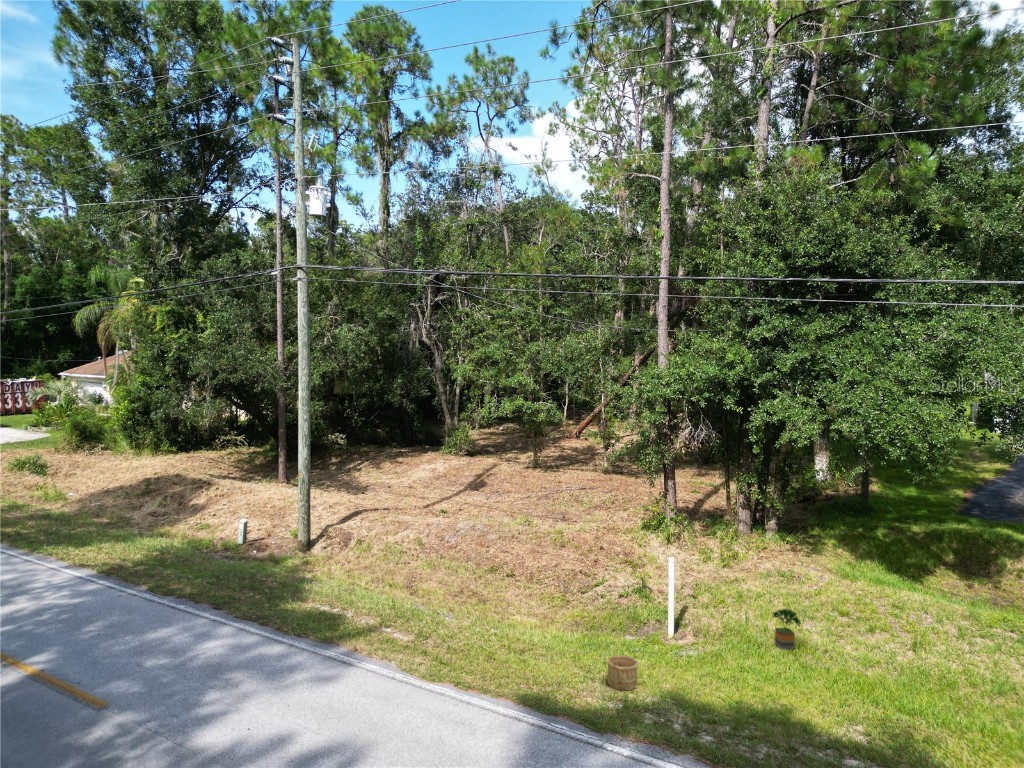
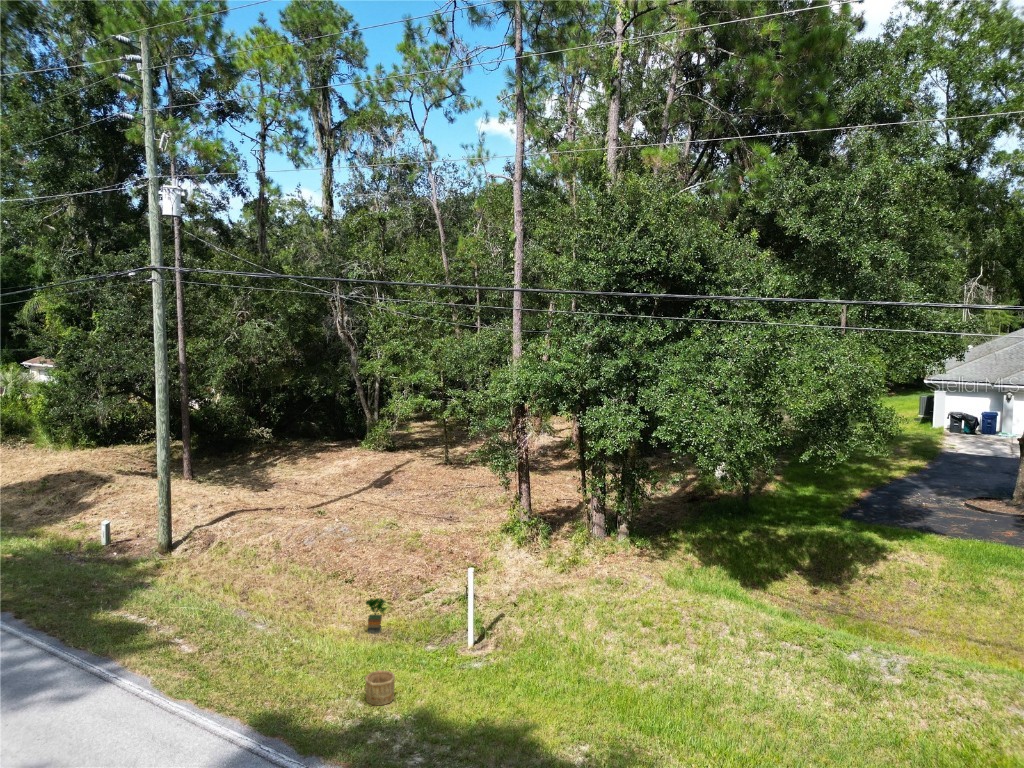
potted tree: present [773,609,801,650] -> present [366,598,386,634]

